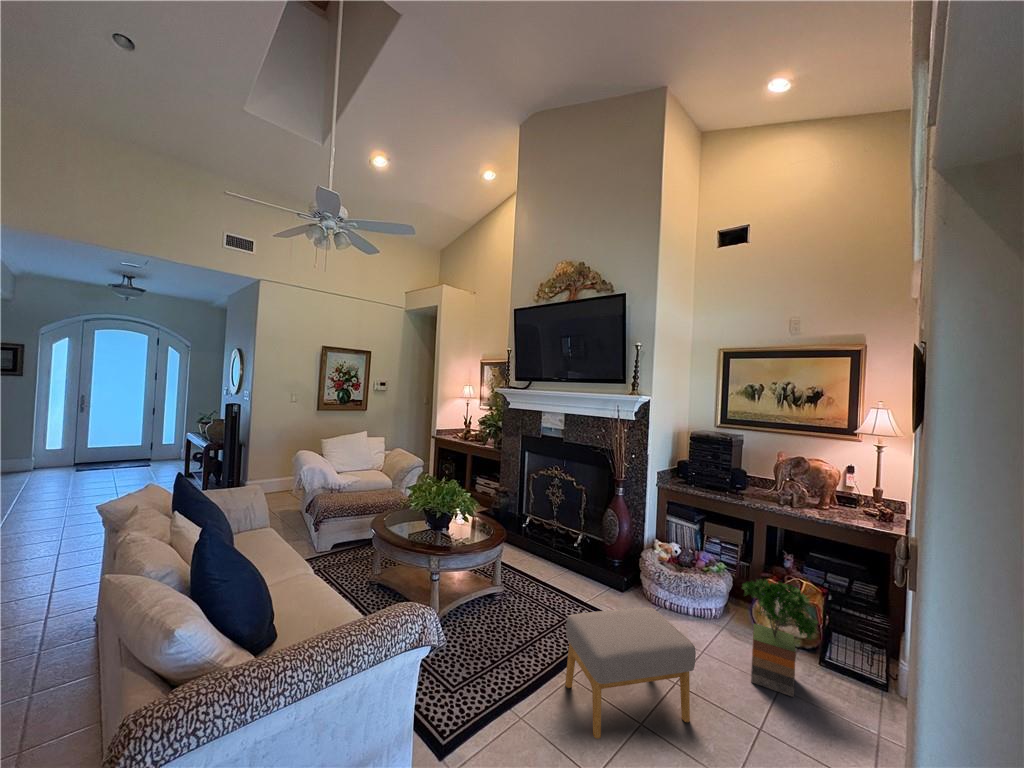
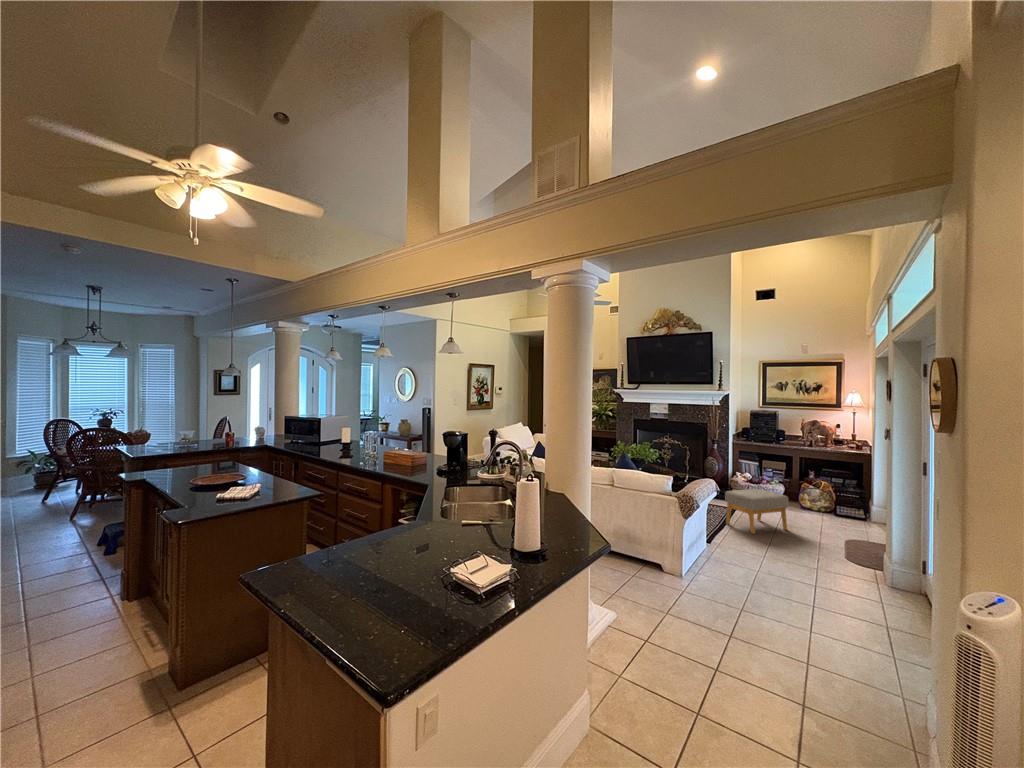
potted tree: present [743,579,817,697] -> none [797,474,837,524]

